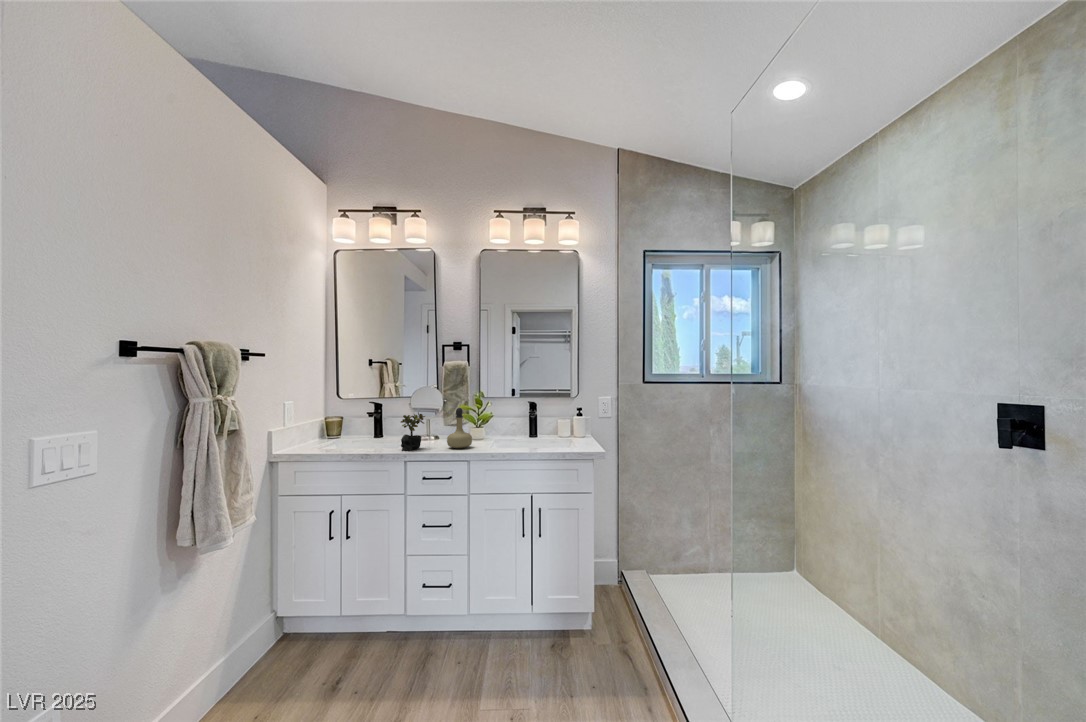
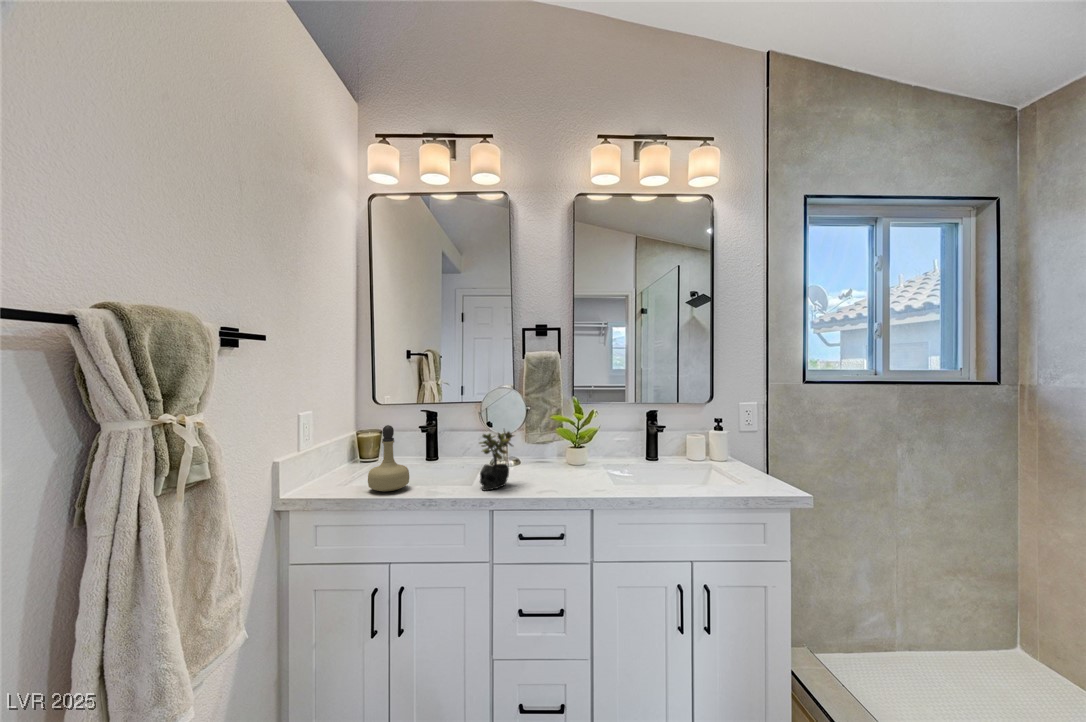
perfume bottle: present [447,408,472,448] -> present [368,425,409,492]

